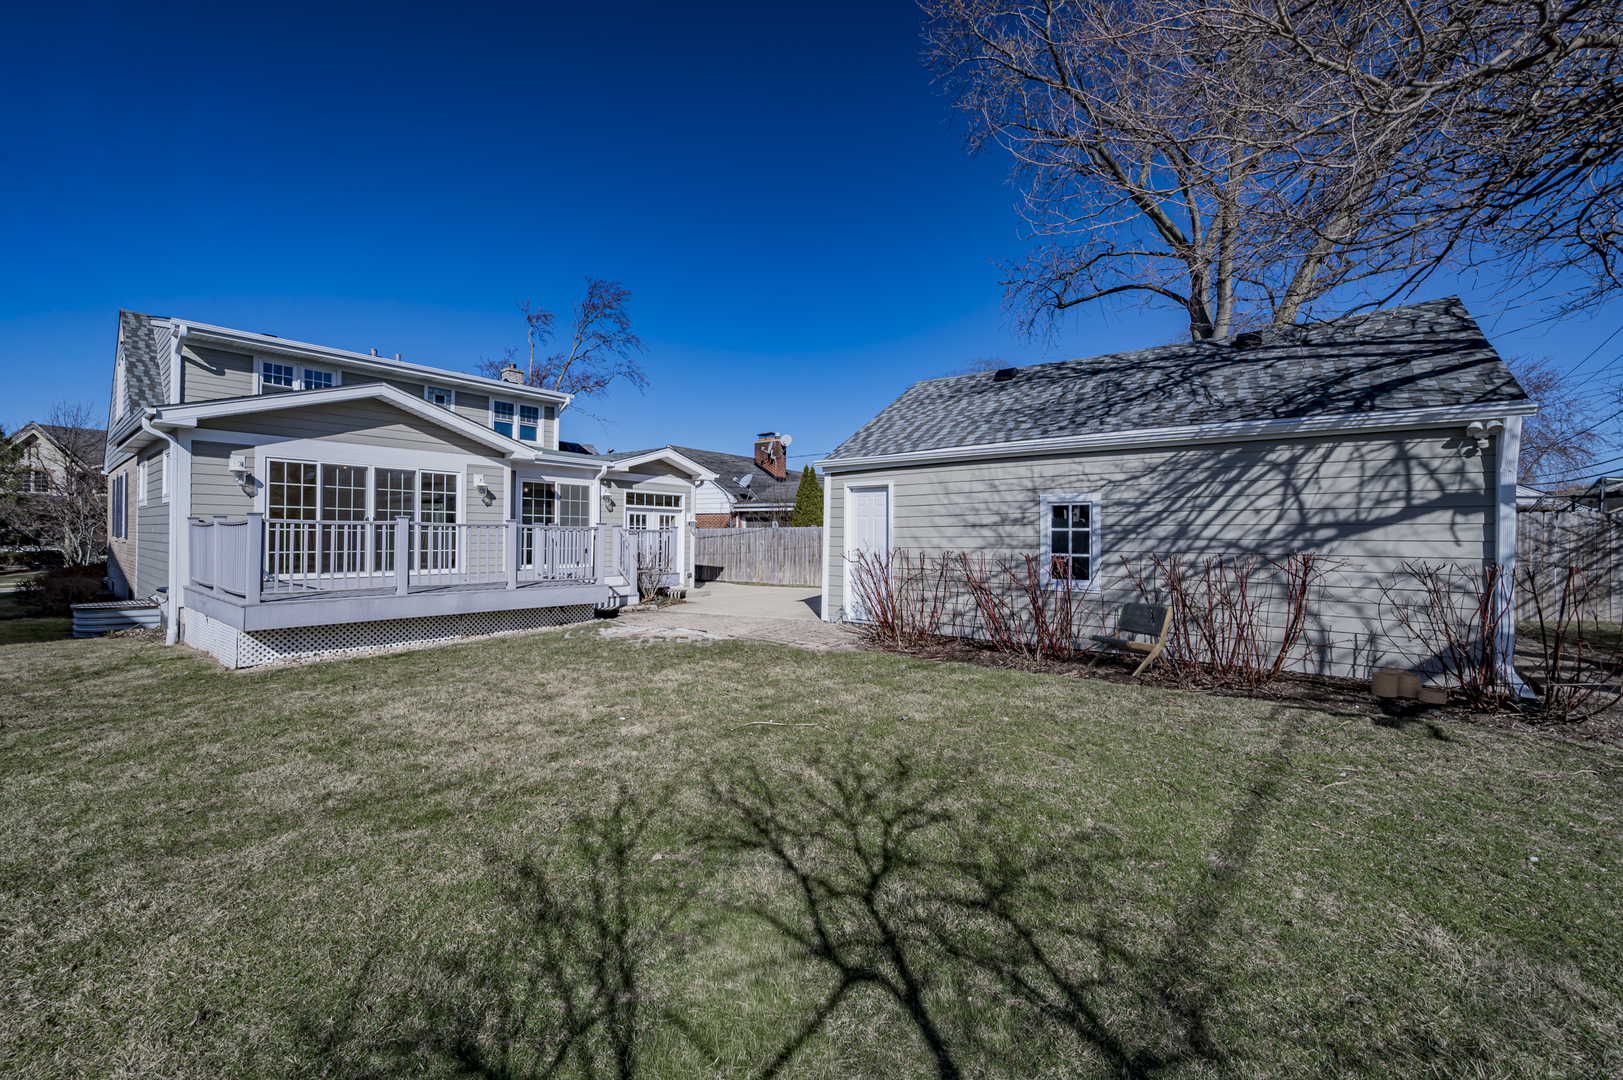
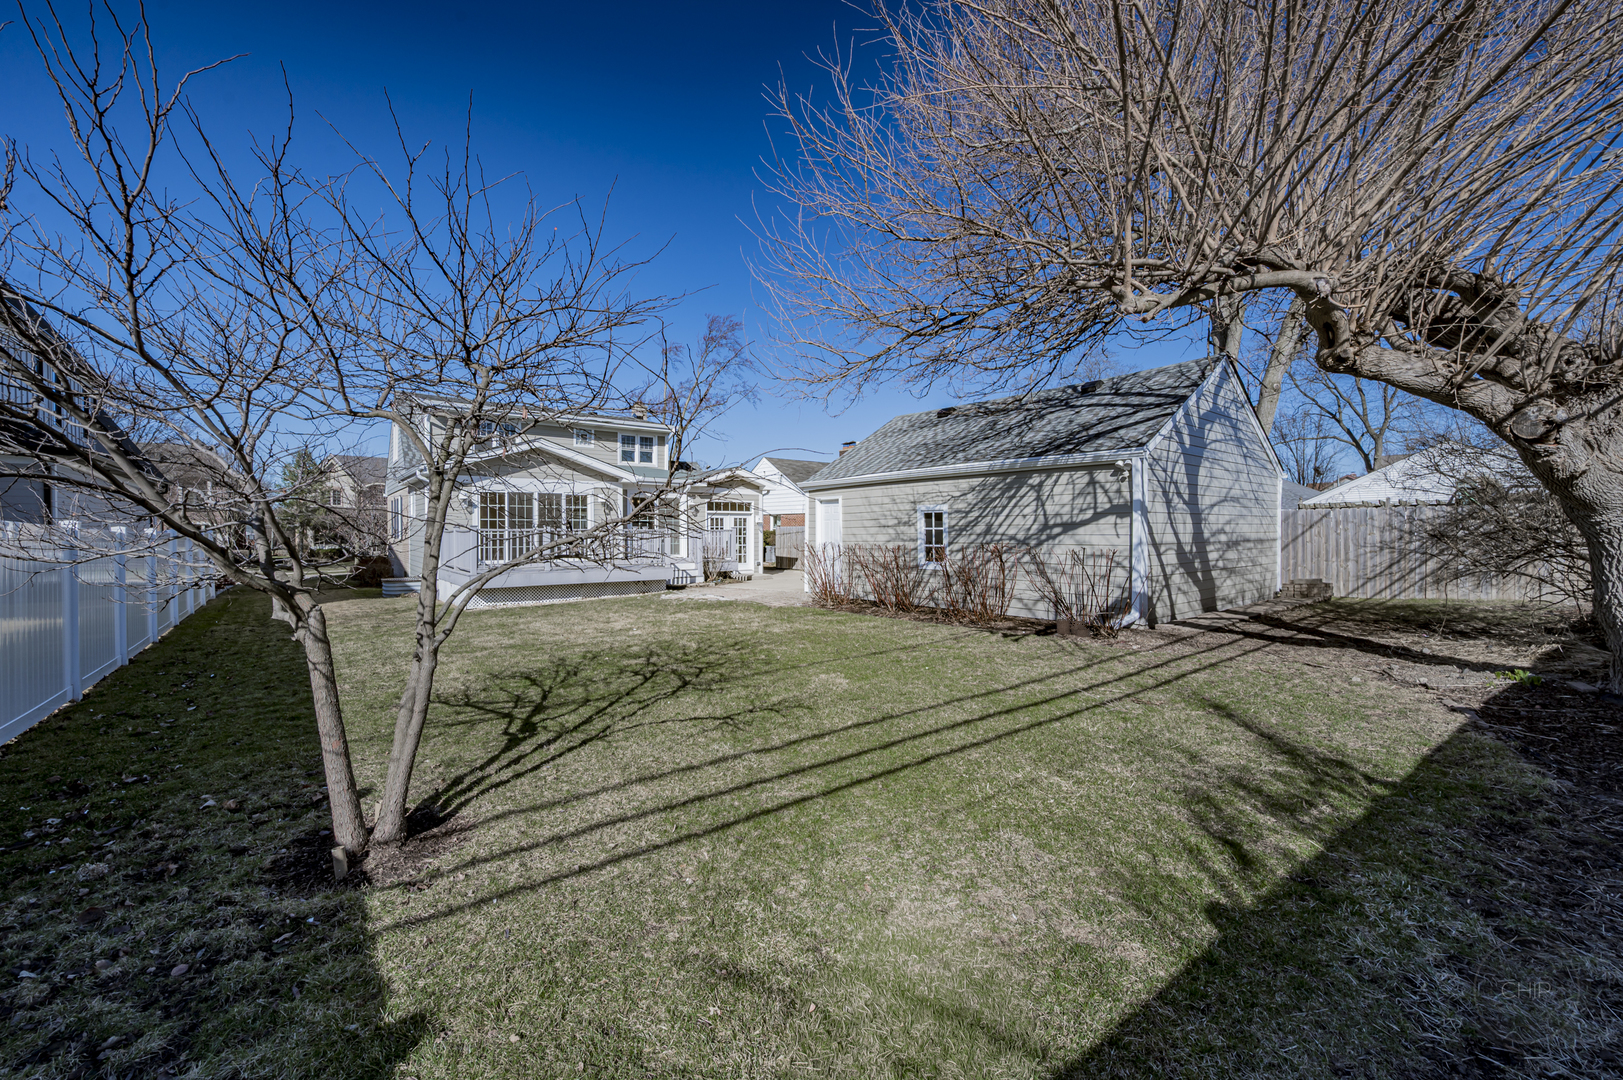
lounge chair: present [1088,601,1173,676] -> none [919,576,969,621]

